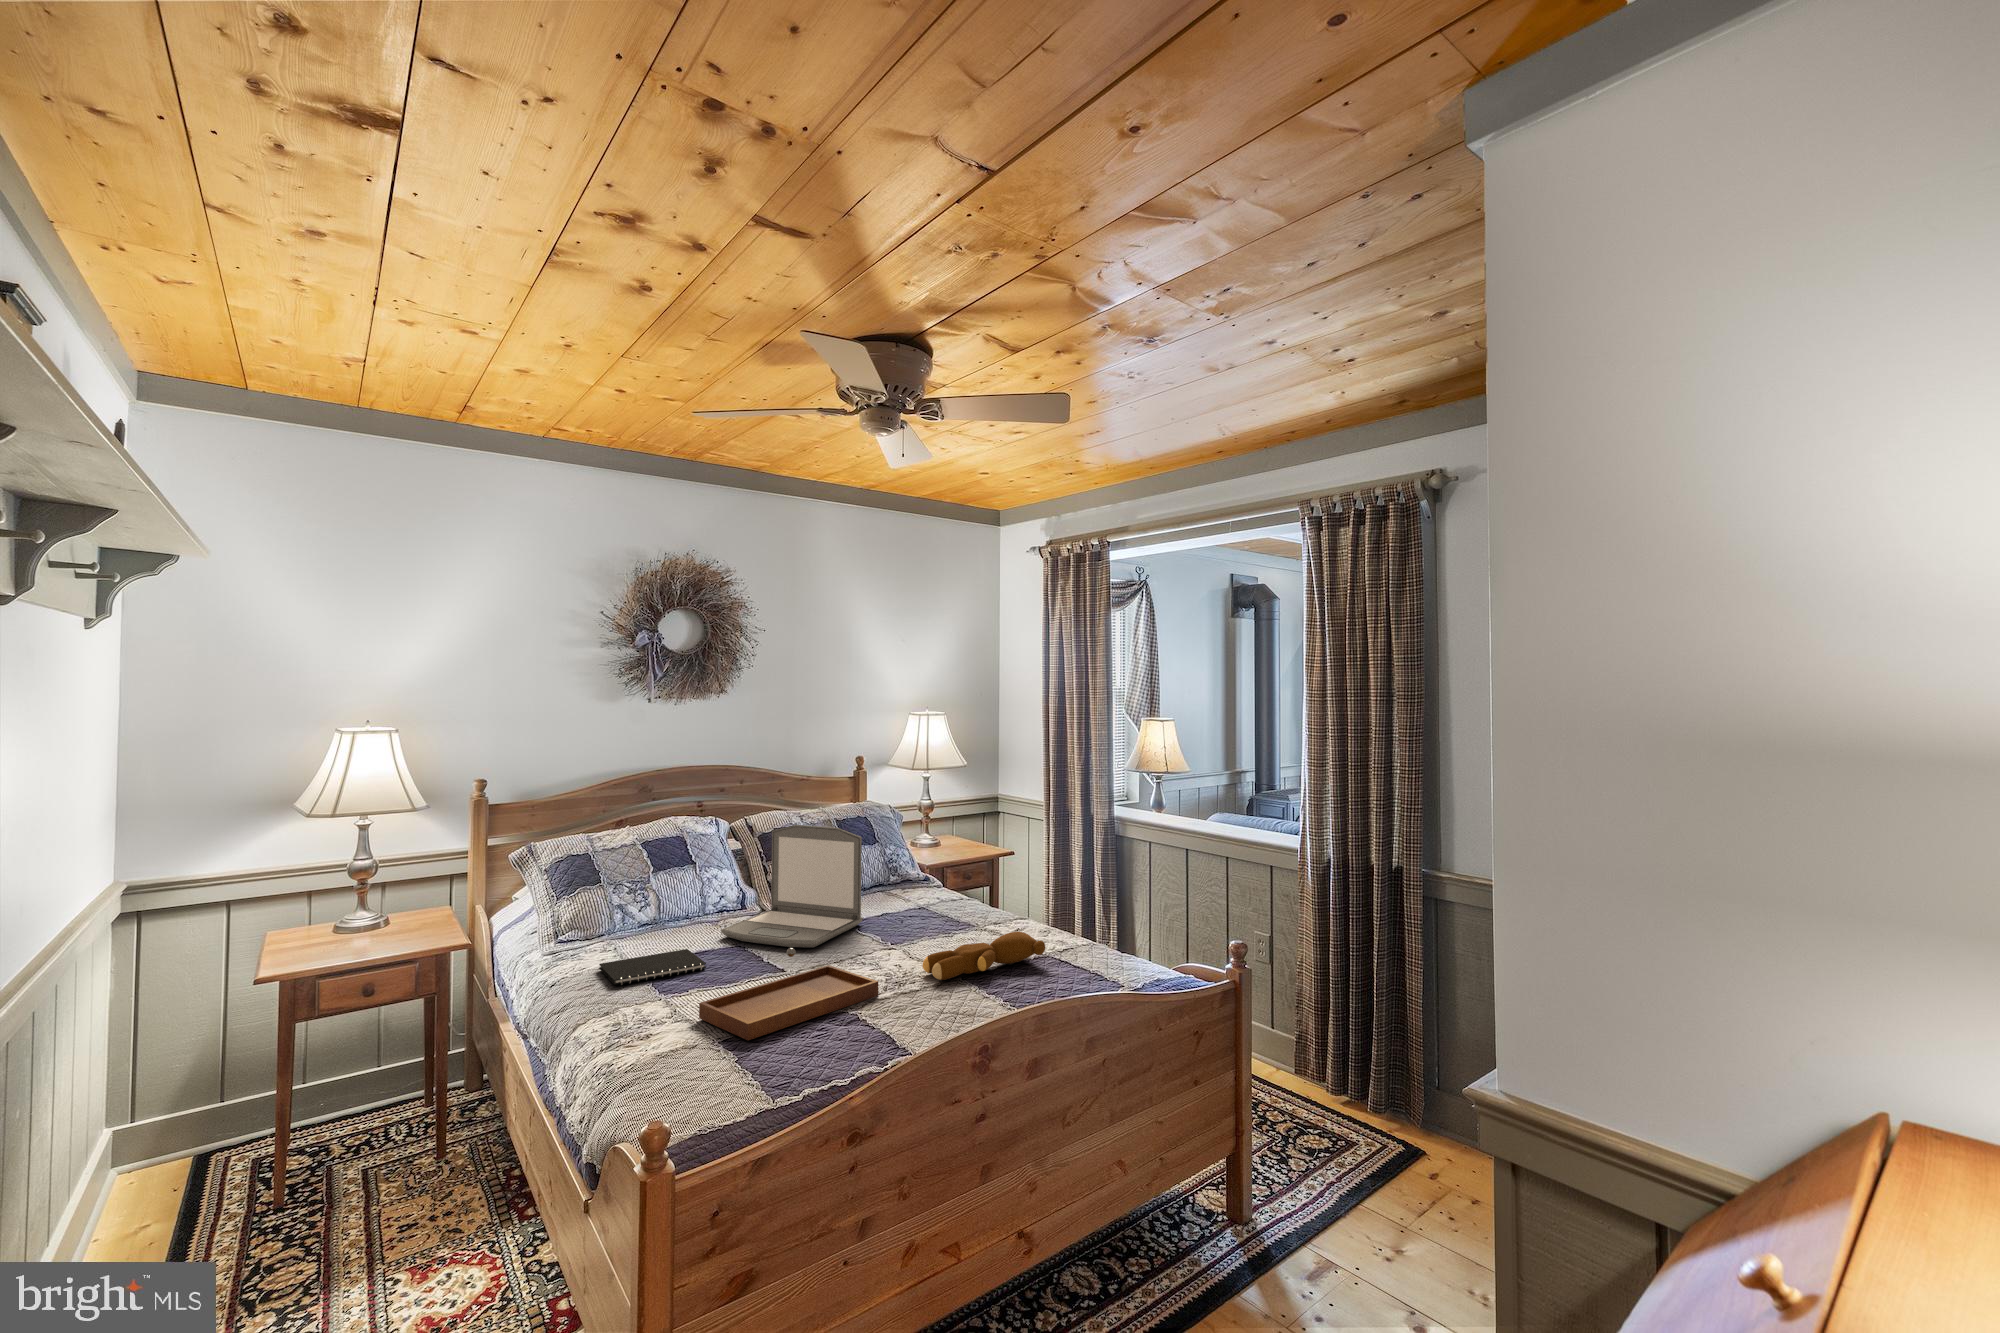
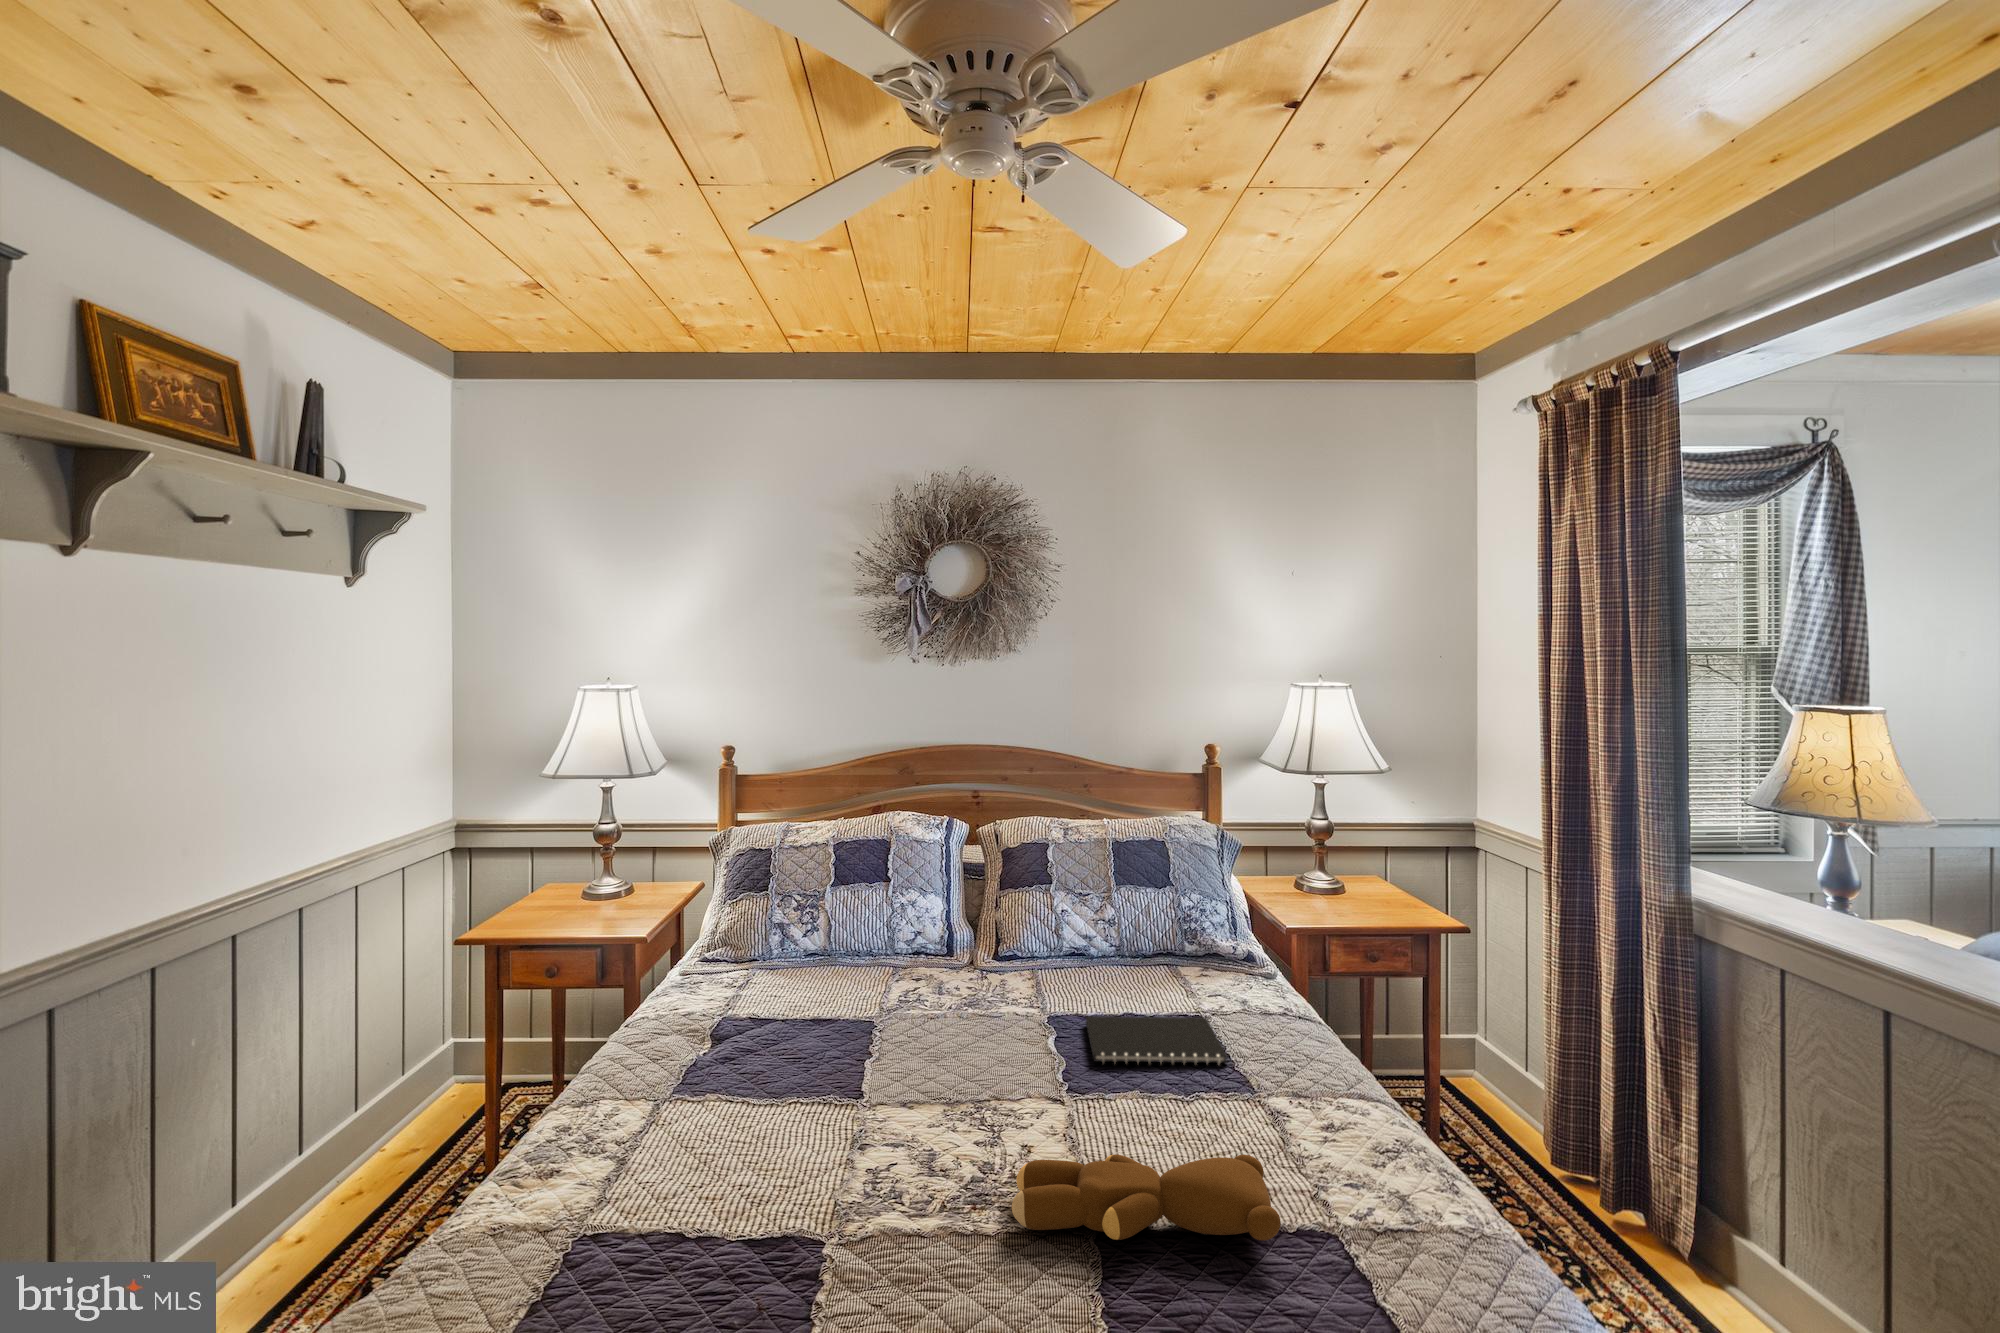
laptop: present [721,825,863,948] -> none [859,849,1061,1061]
tray: present [699,948,878,1040] -> none [577,1089,892,1268]
notebook: present [599,949,706,985] -> present [1086,1016,1227,1065]

